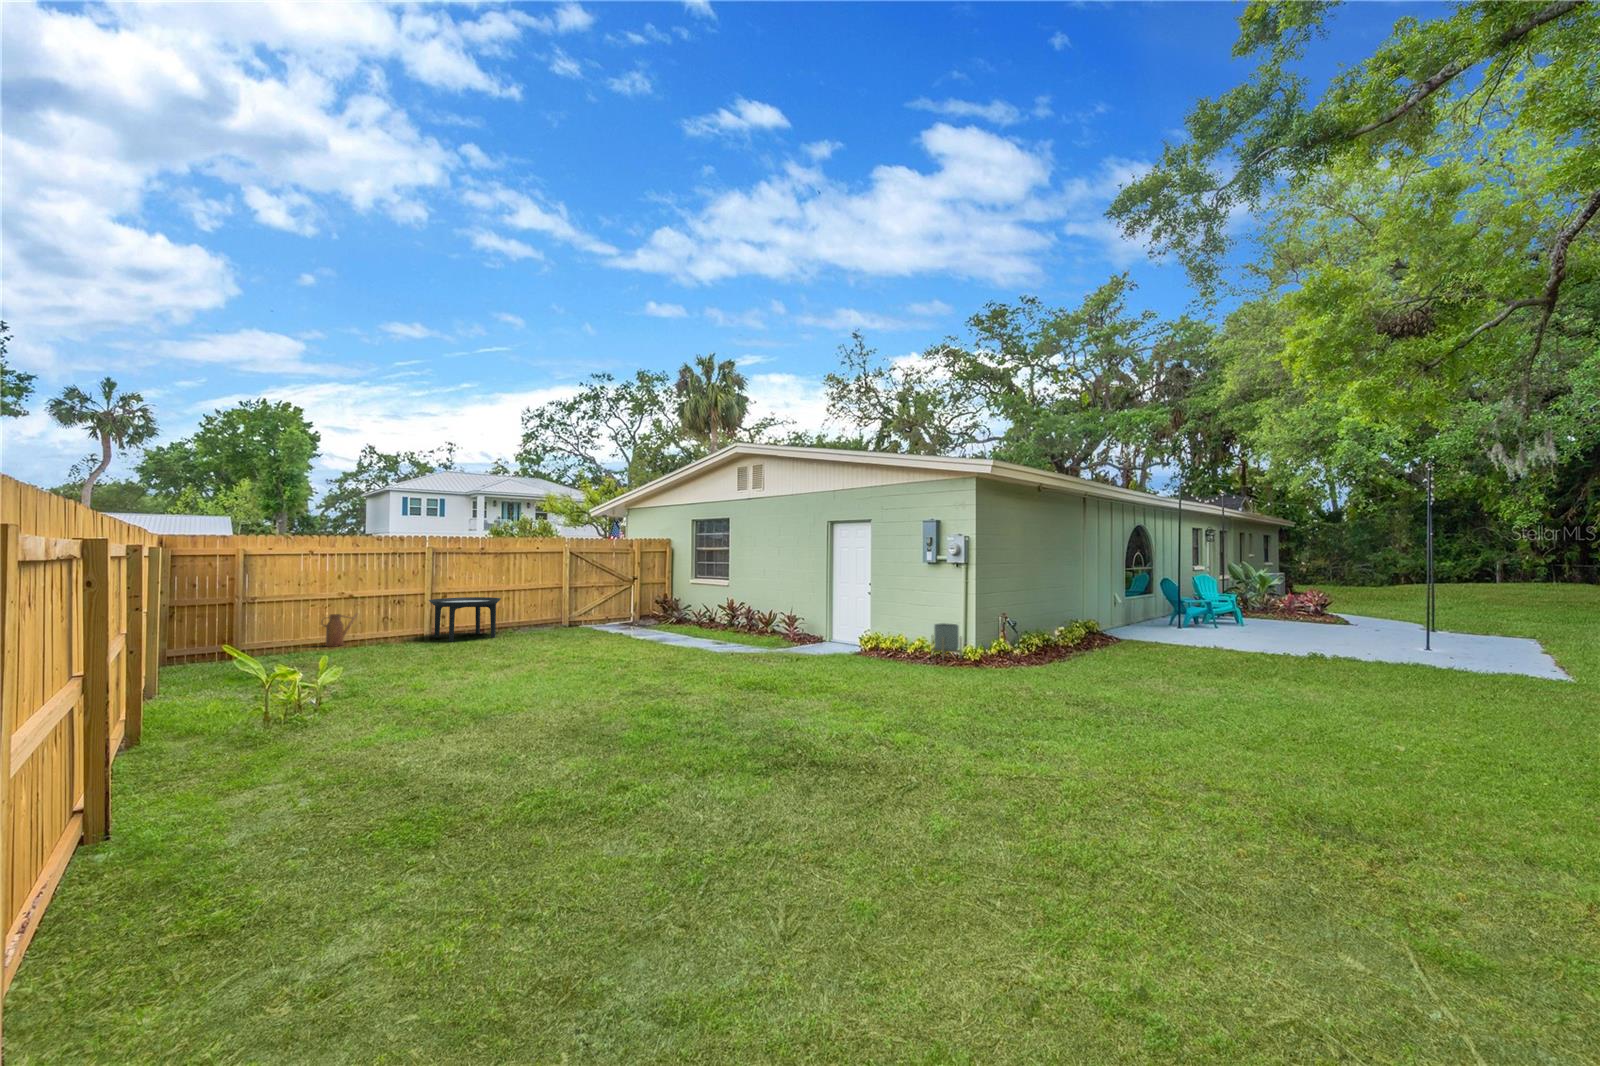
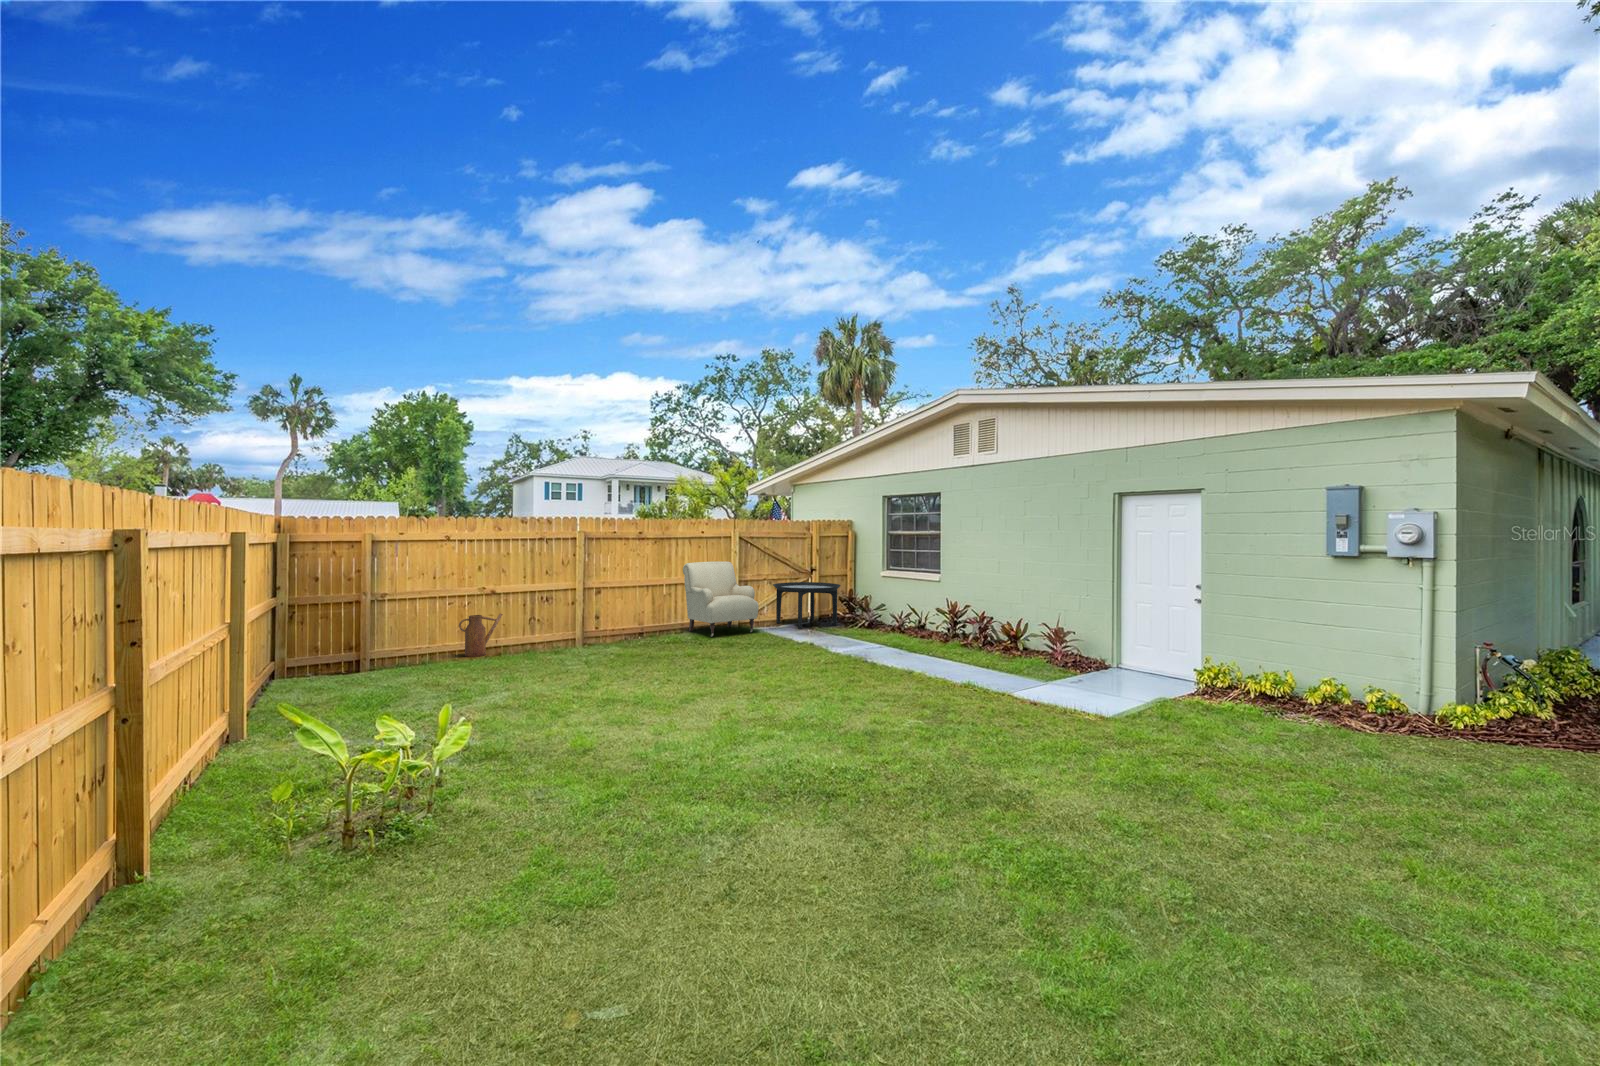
chair: none [517,572,579,632] -> present [683,562,759,637]
round table: present [429,597,501,642] -> present [773,582,840,629]
planter: present [931,623,962,659] -> none [1345,653,1410,715]

